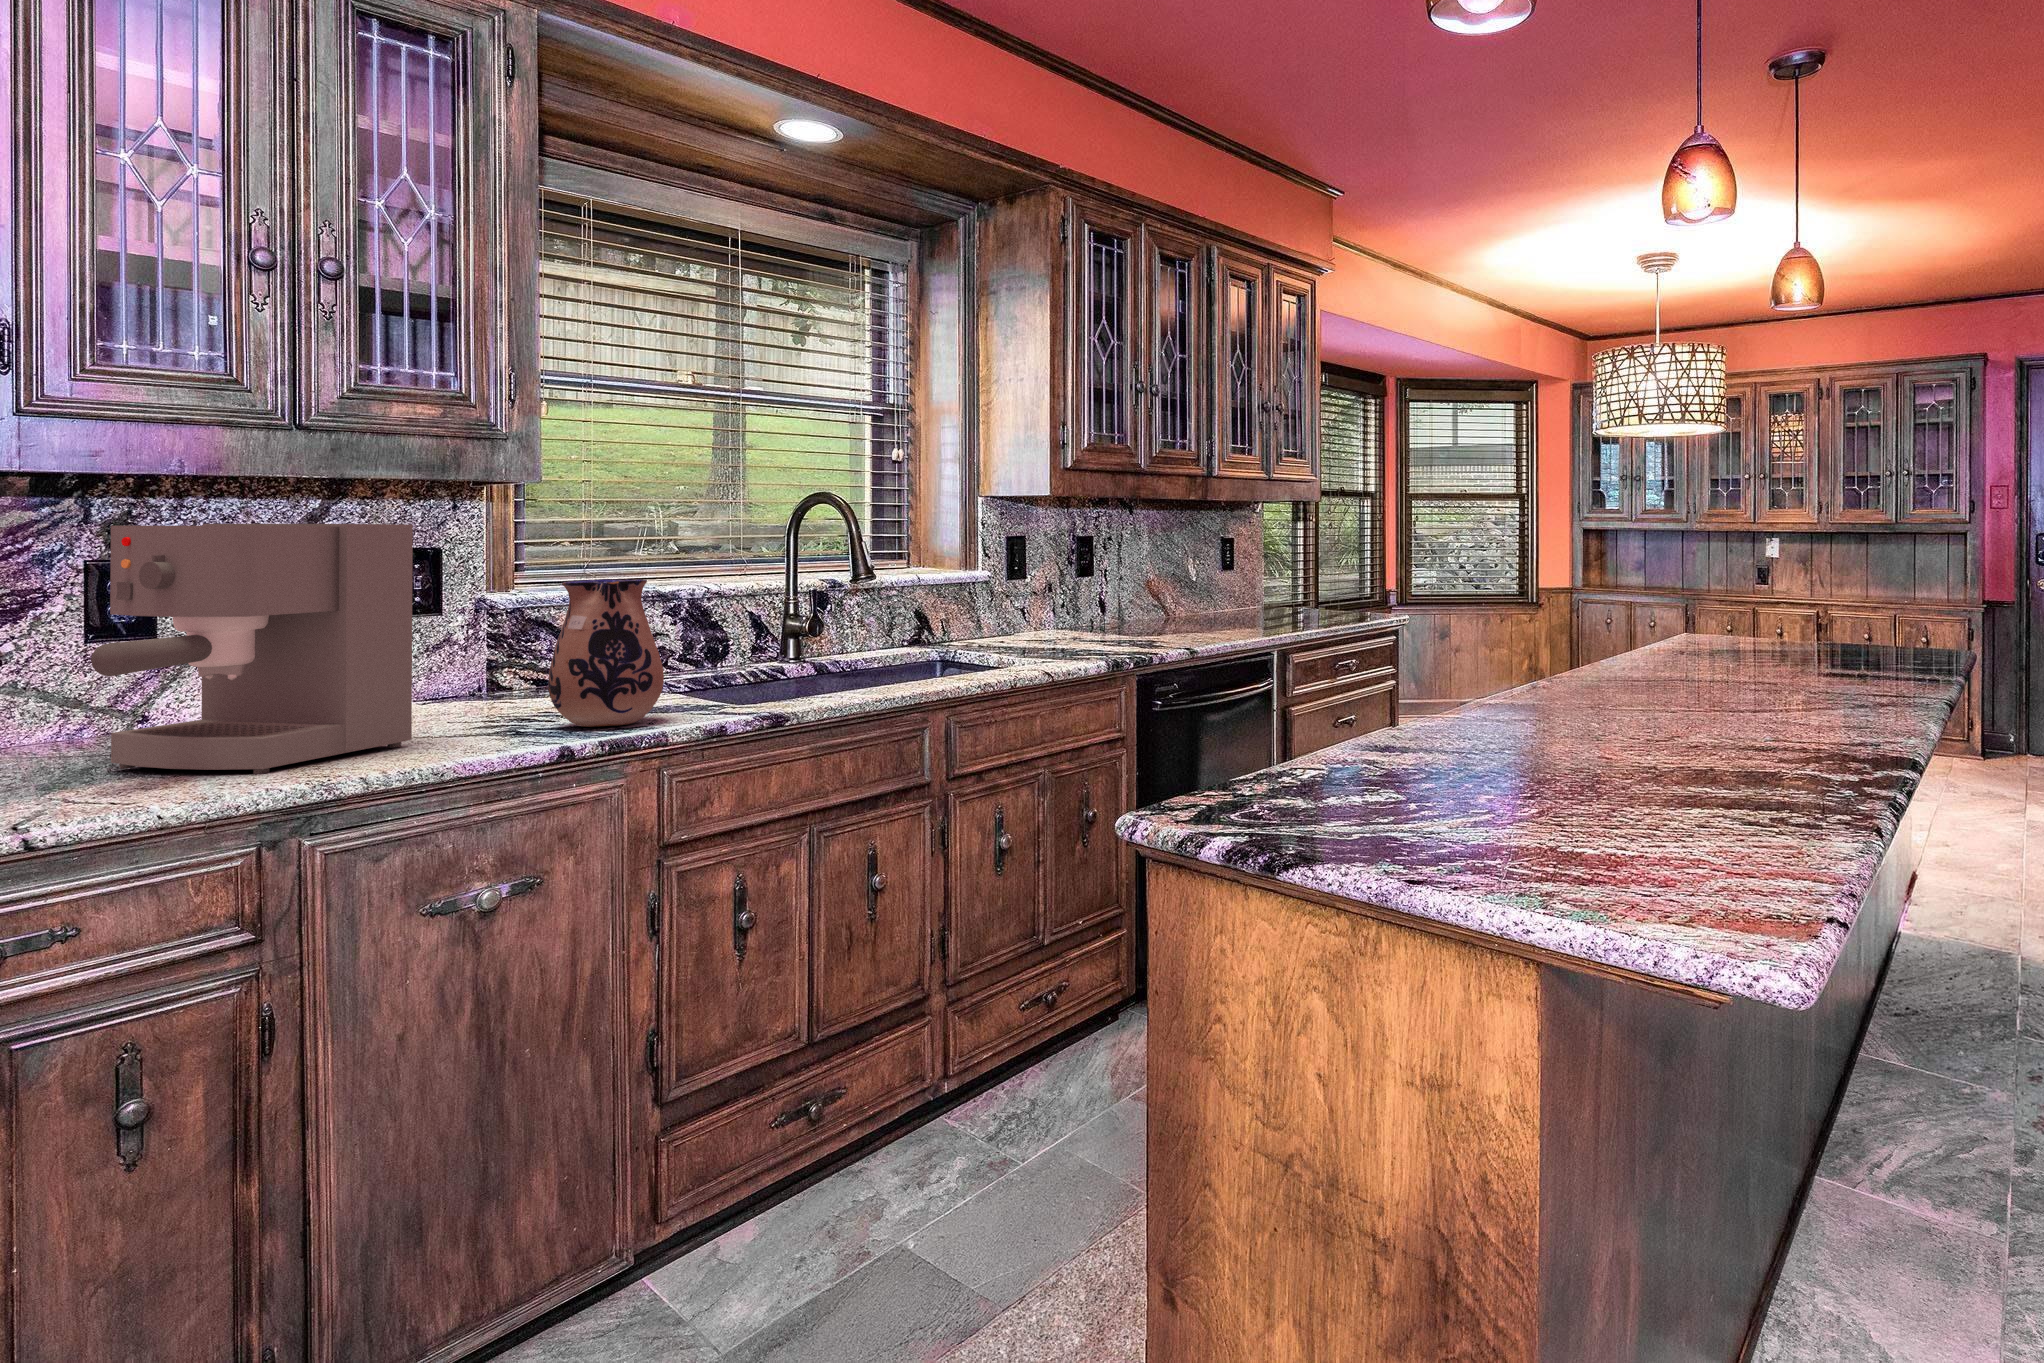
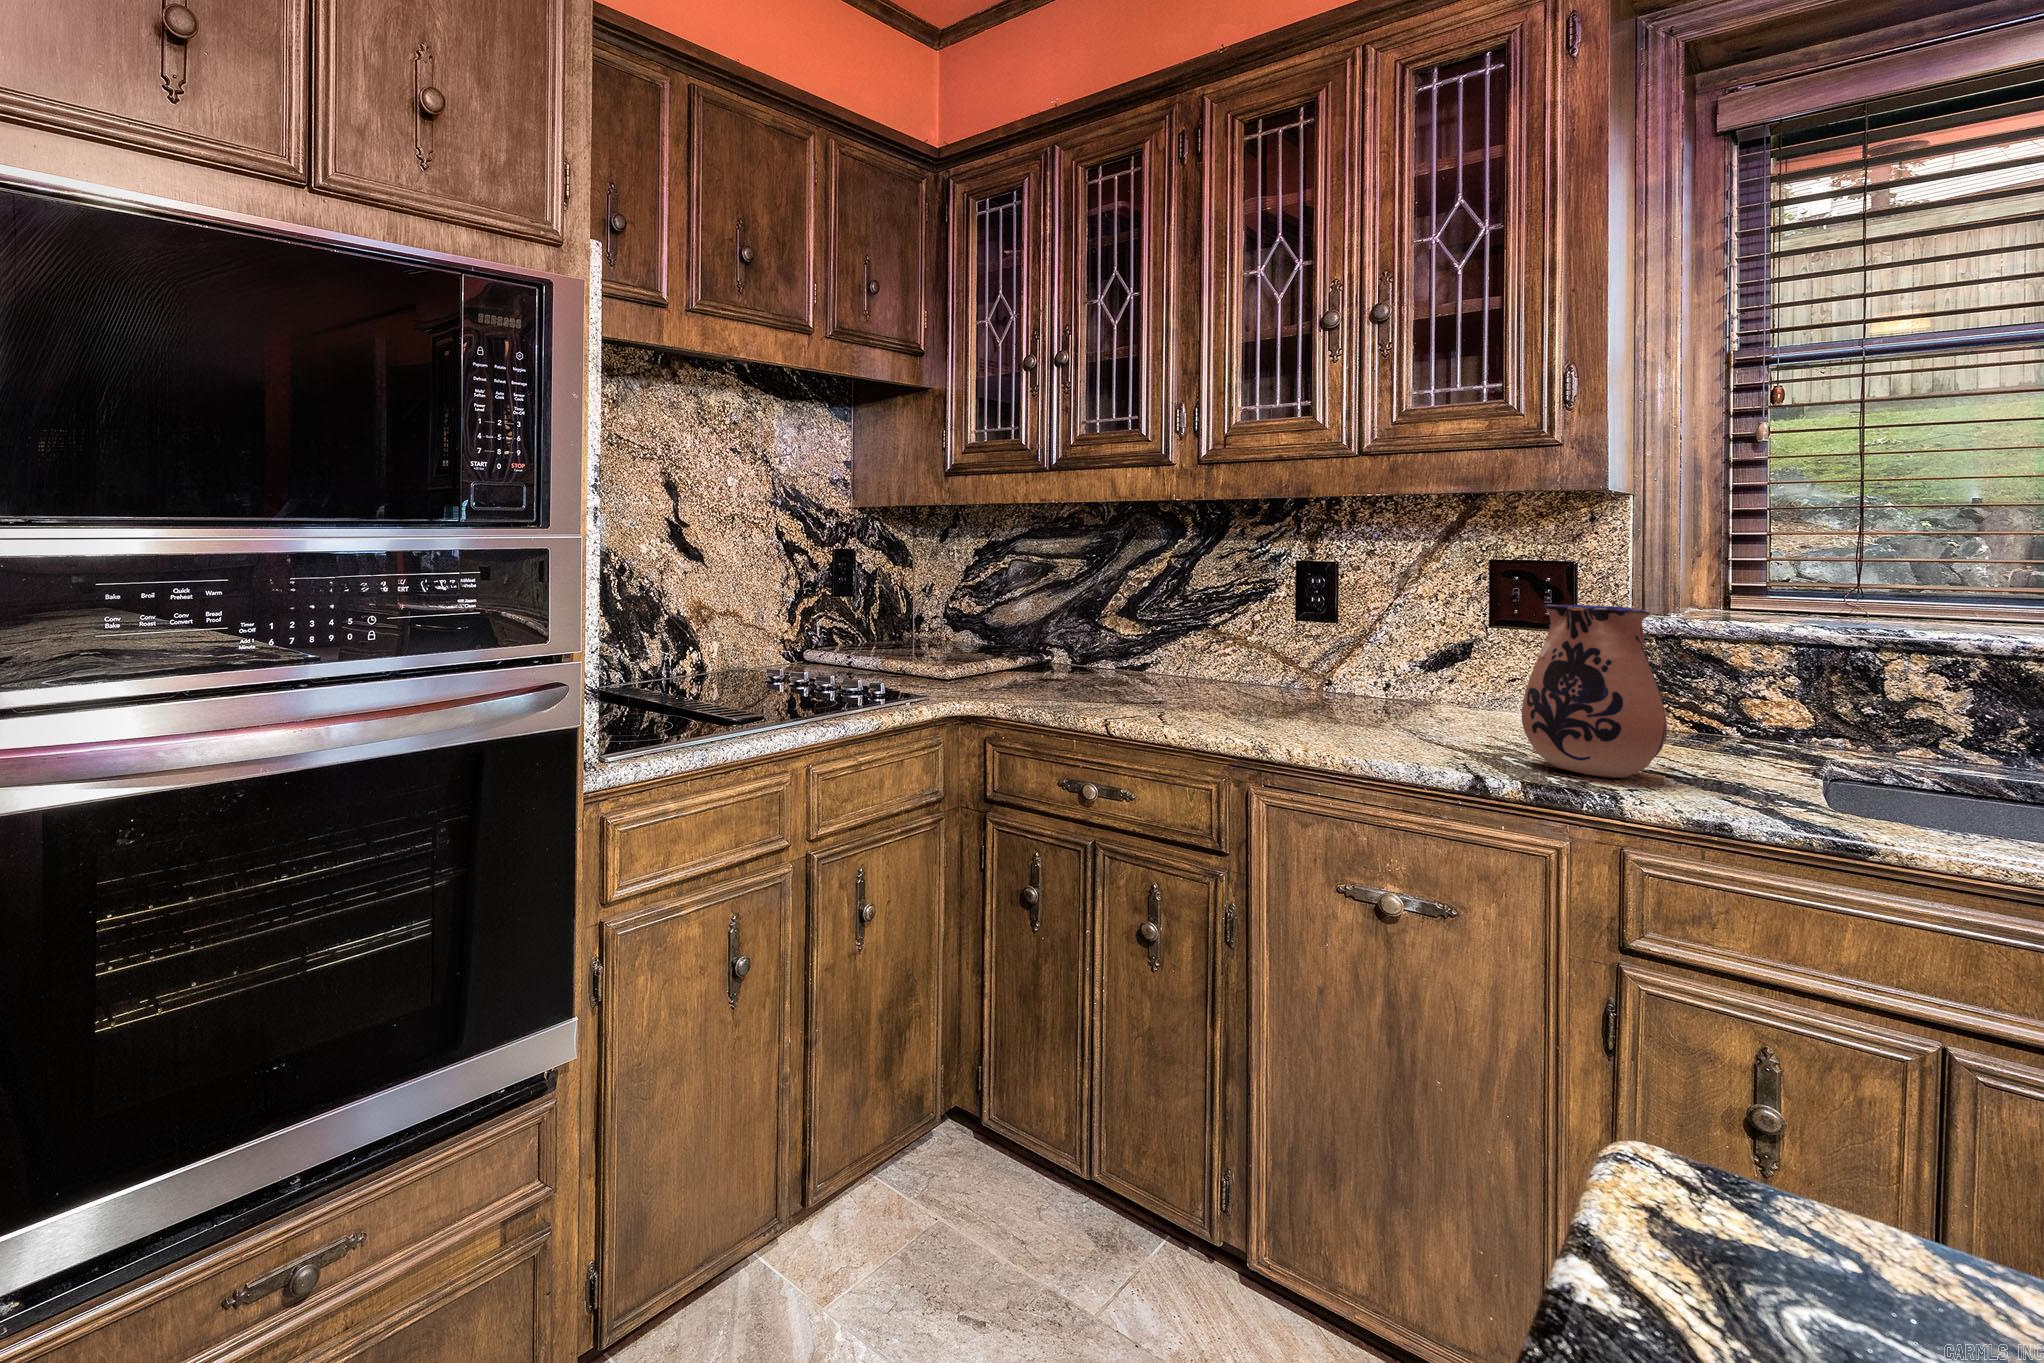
coffee maker: present [91,524,413,774] -> none [1157,535,1396,737]

